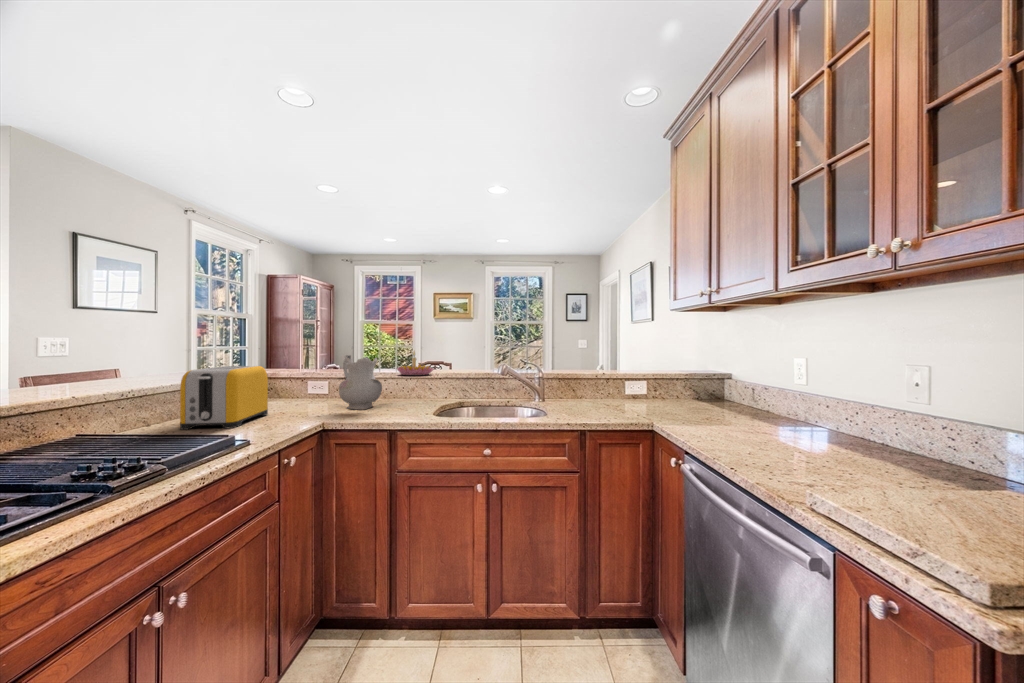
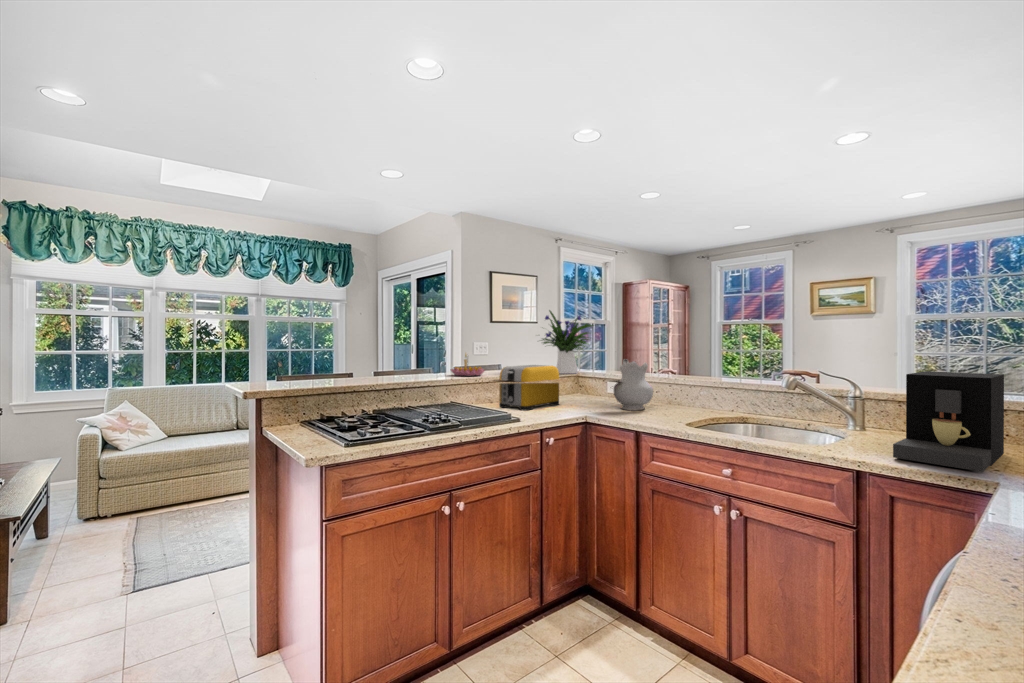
flower arrangement: none [204,295,289,376] -> present [543,310,593,374]
candle holder: present [397,352,434,376] -> present [451,354,485,376]
coffee maker: none [587,357,642,418] -> present [893,371,1004,472]

